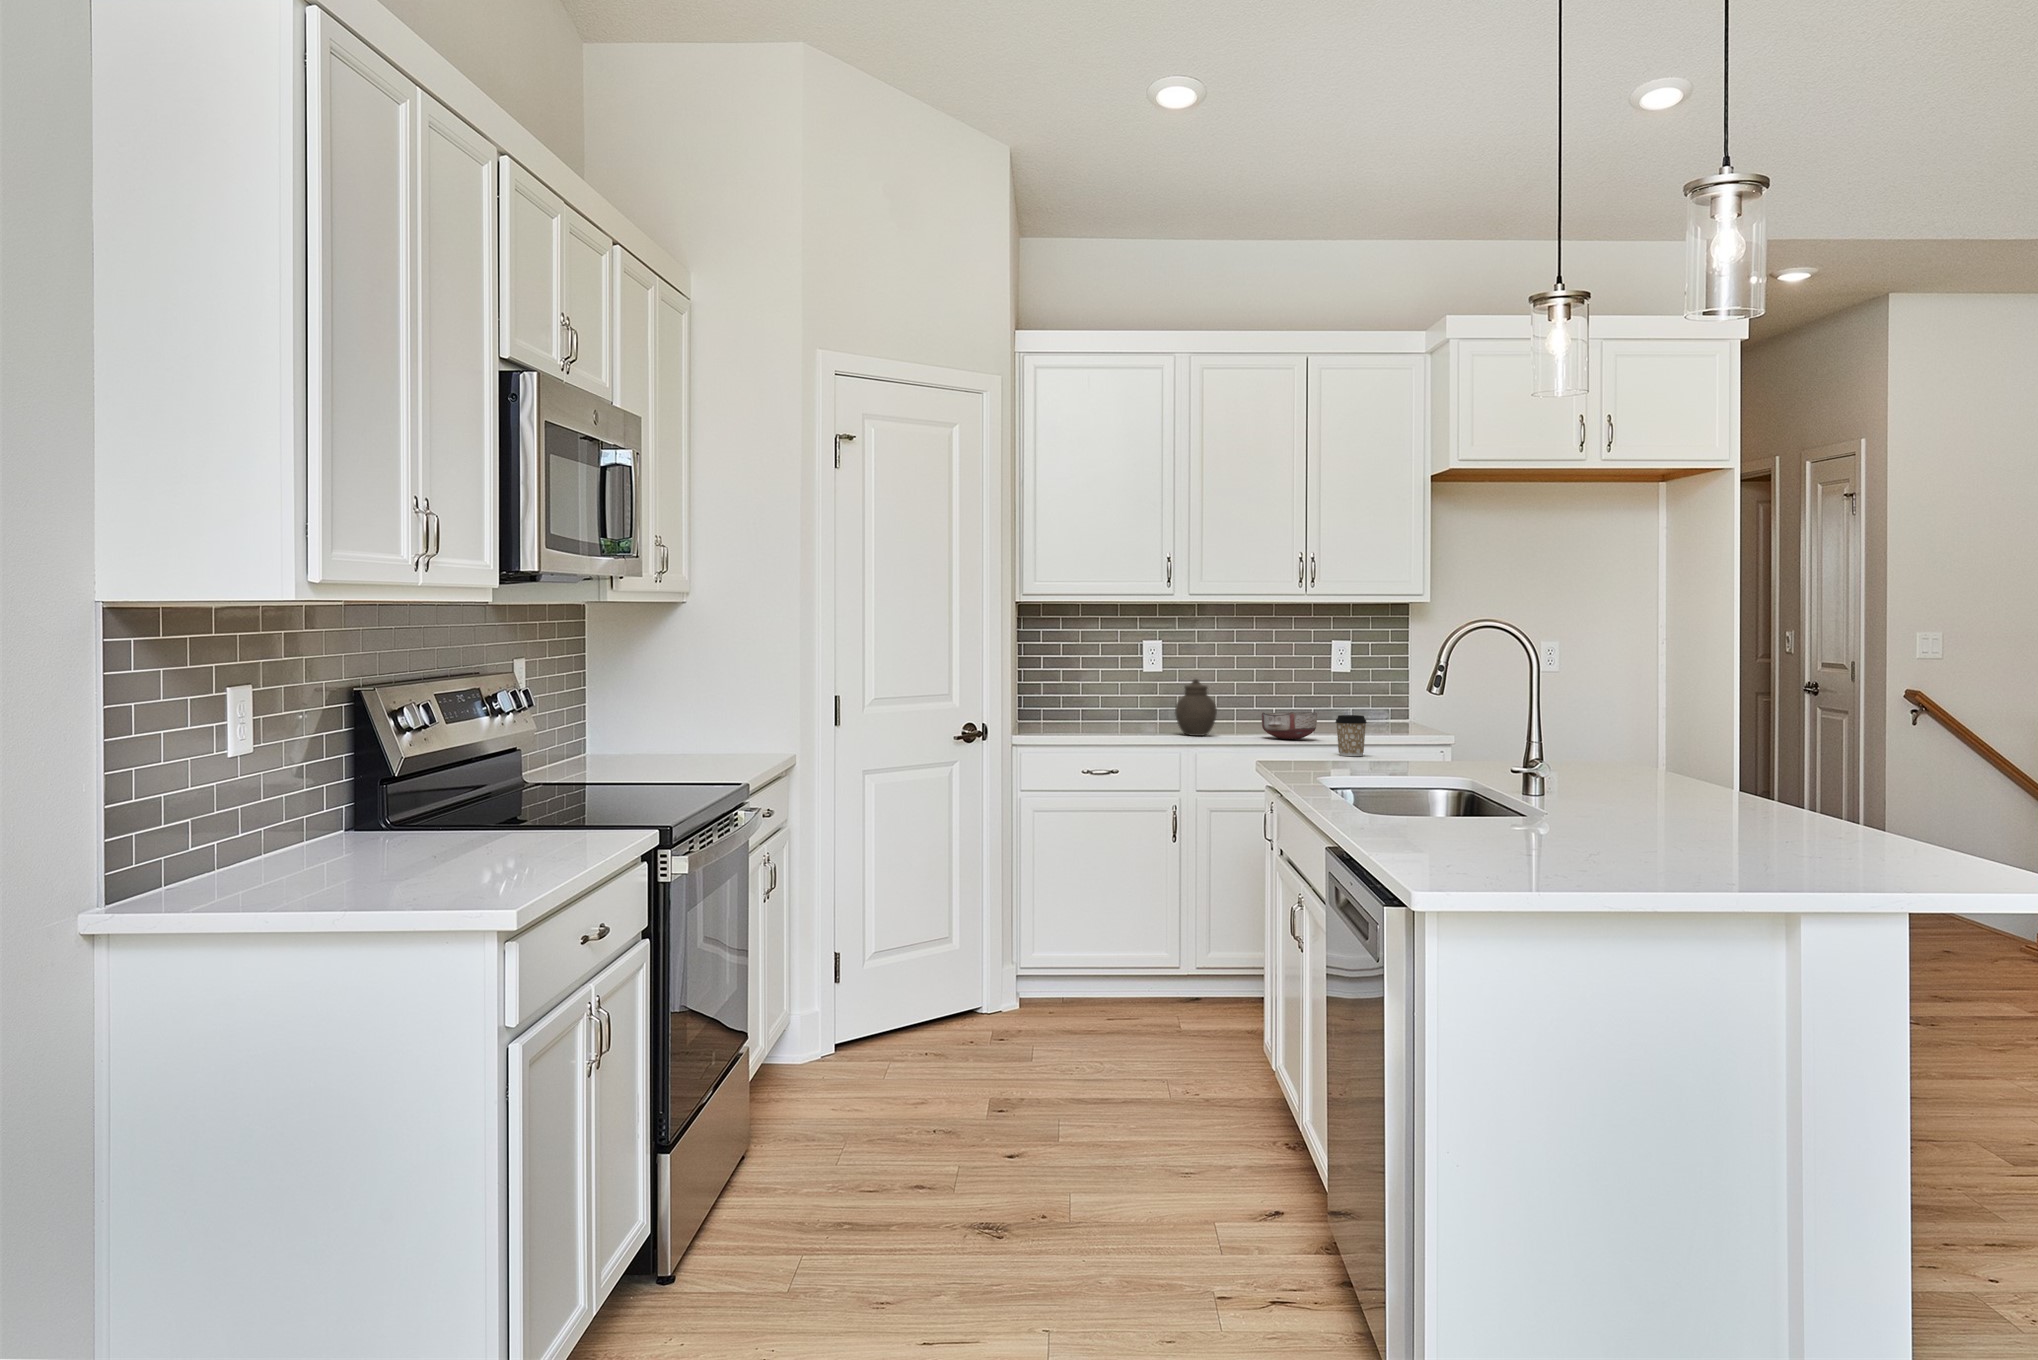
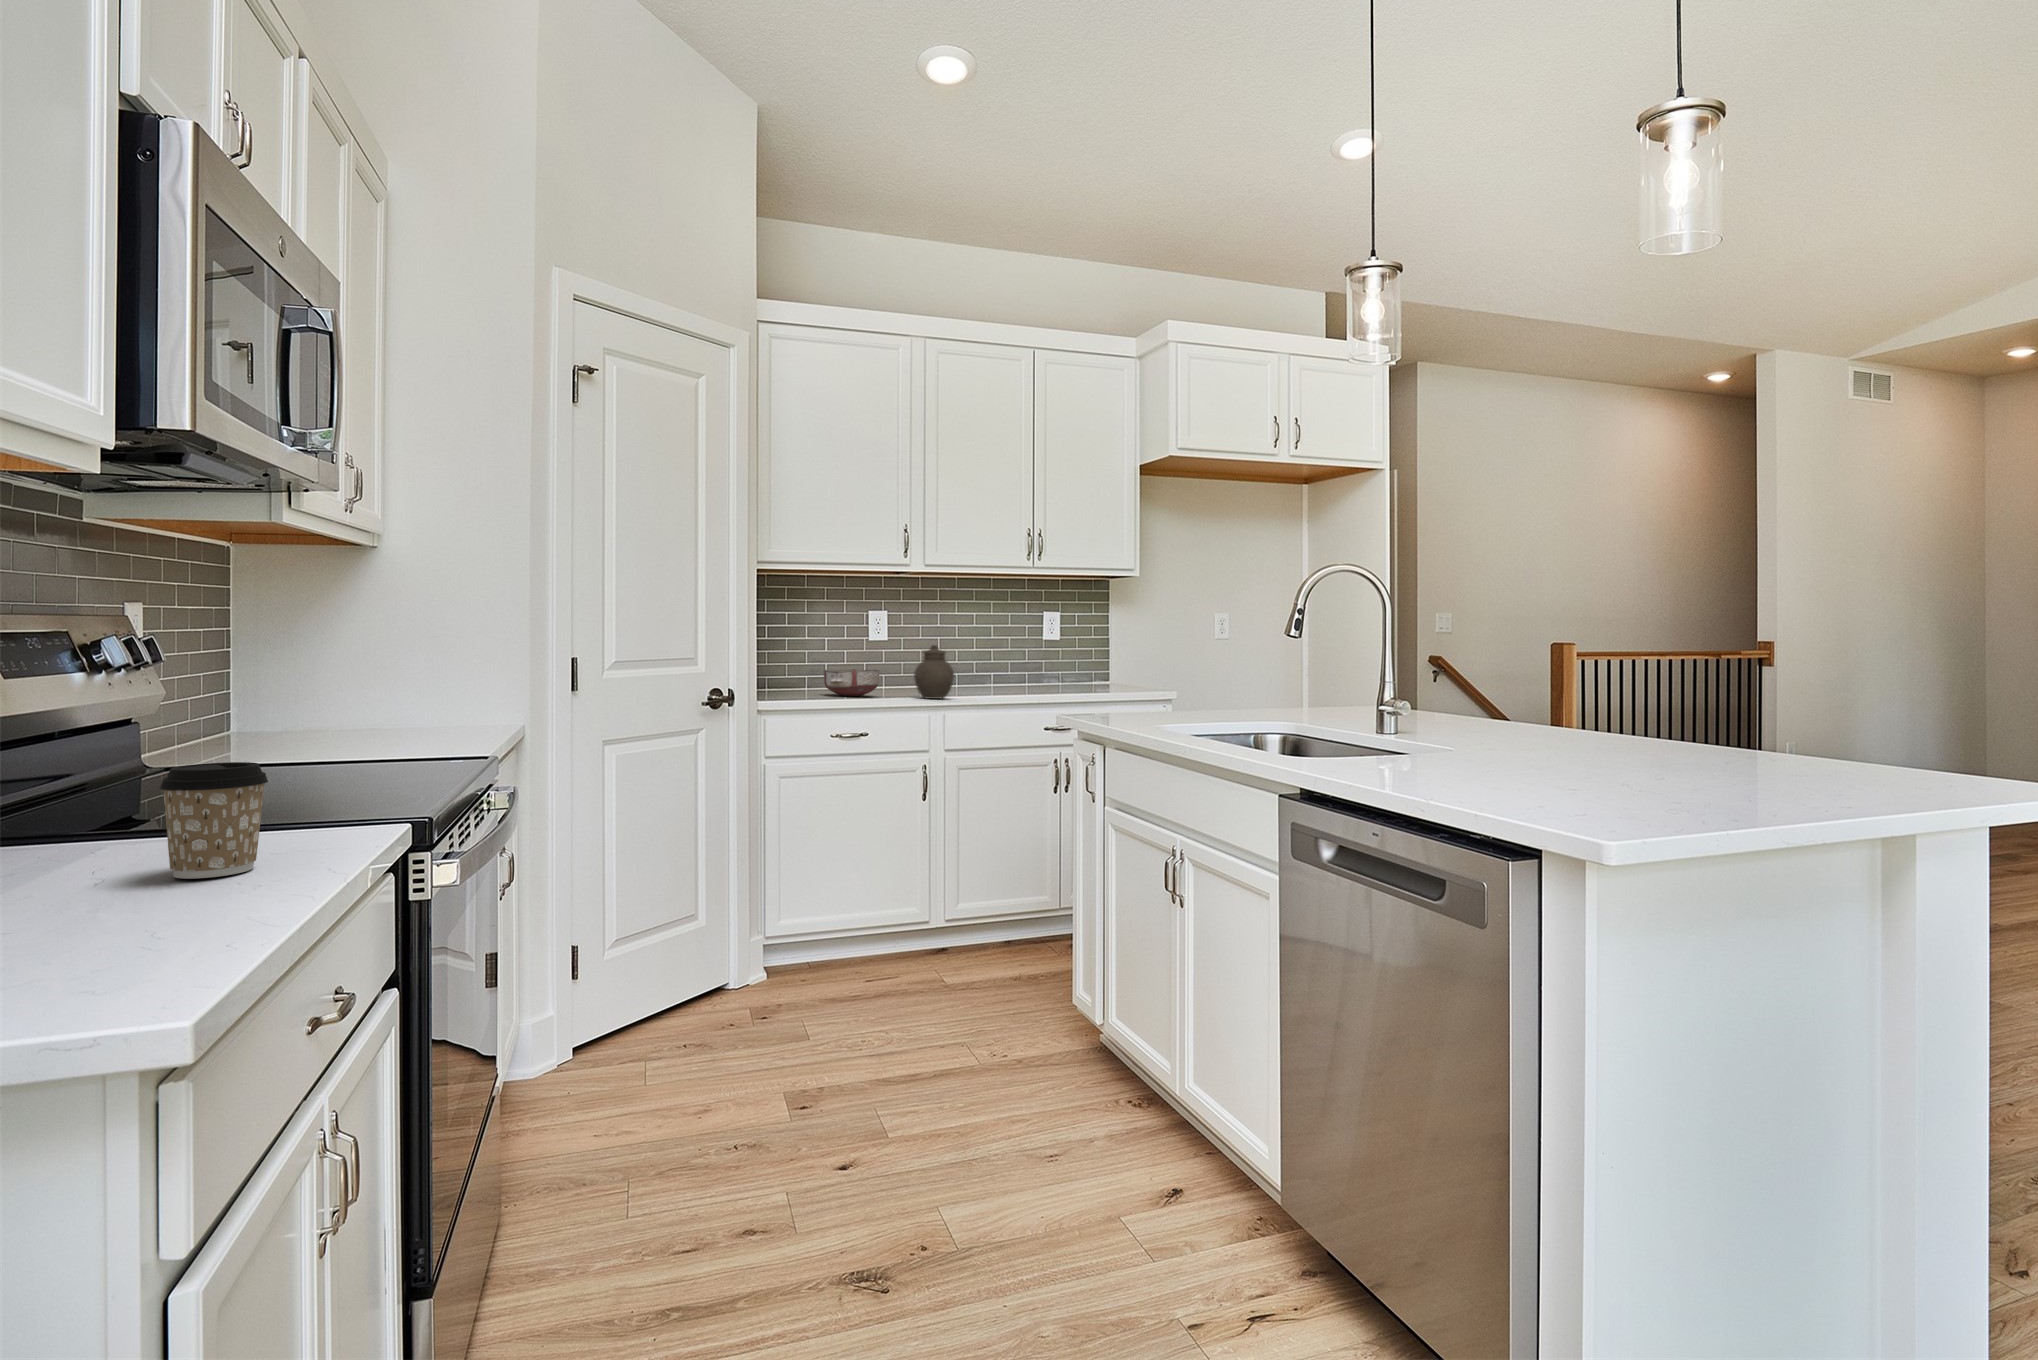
ceramic bowl: present [1261,712,1317,739] -> present [824,669,880,696]
coffee cup: present [1336,715,1367,756] -> present [160,762,268,879]

